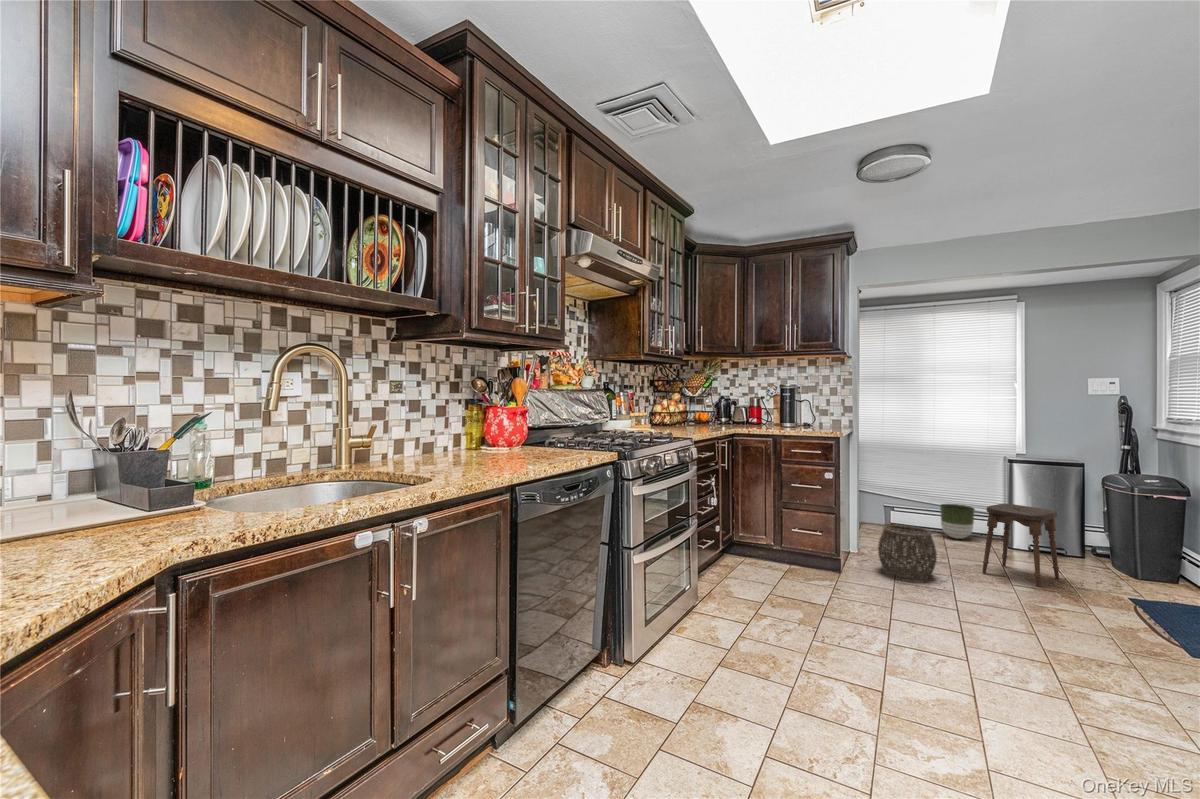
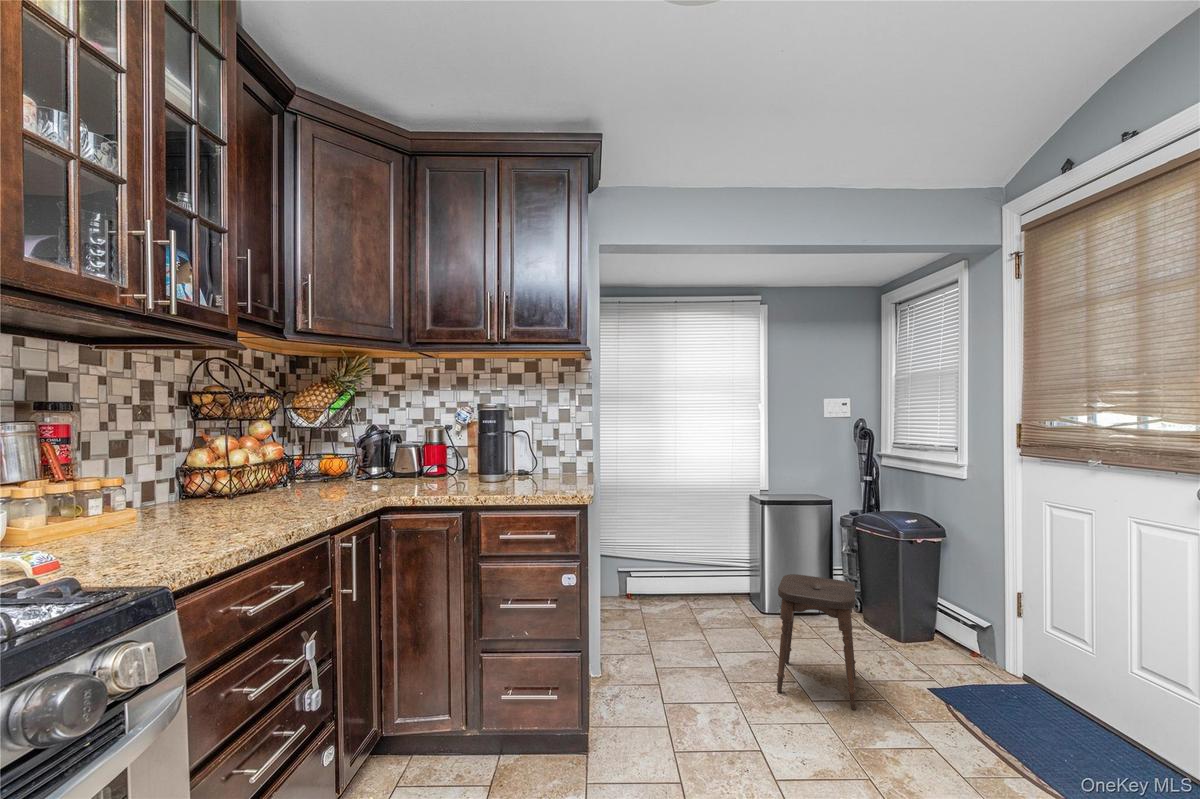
planter: present [940,504,975,539] -> none [687,560,725,609]
woven basket: present [878,525,937,579] -> none [648,642,739,758]

